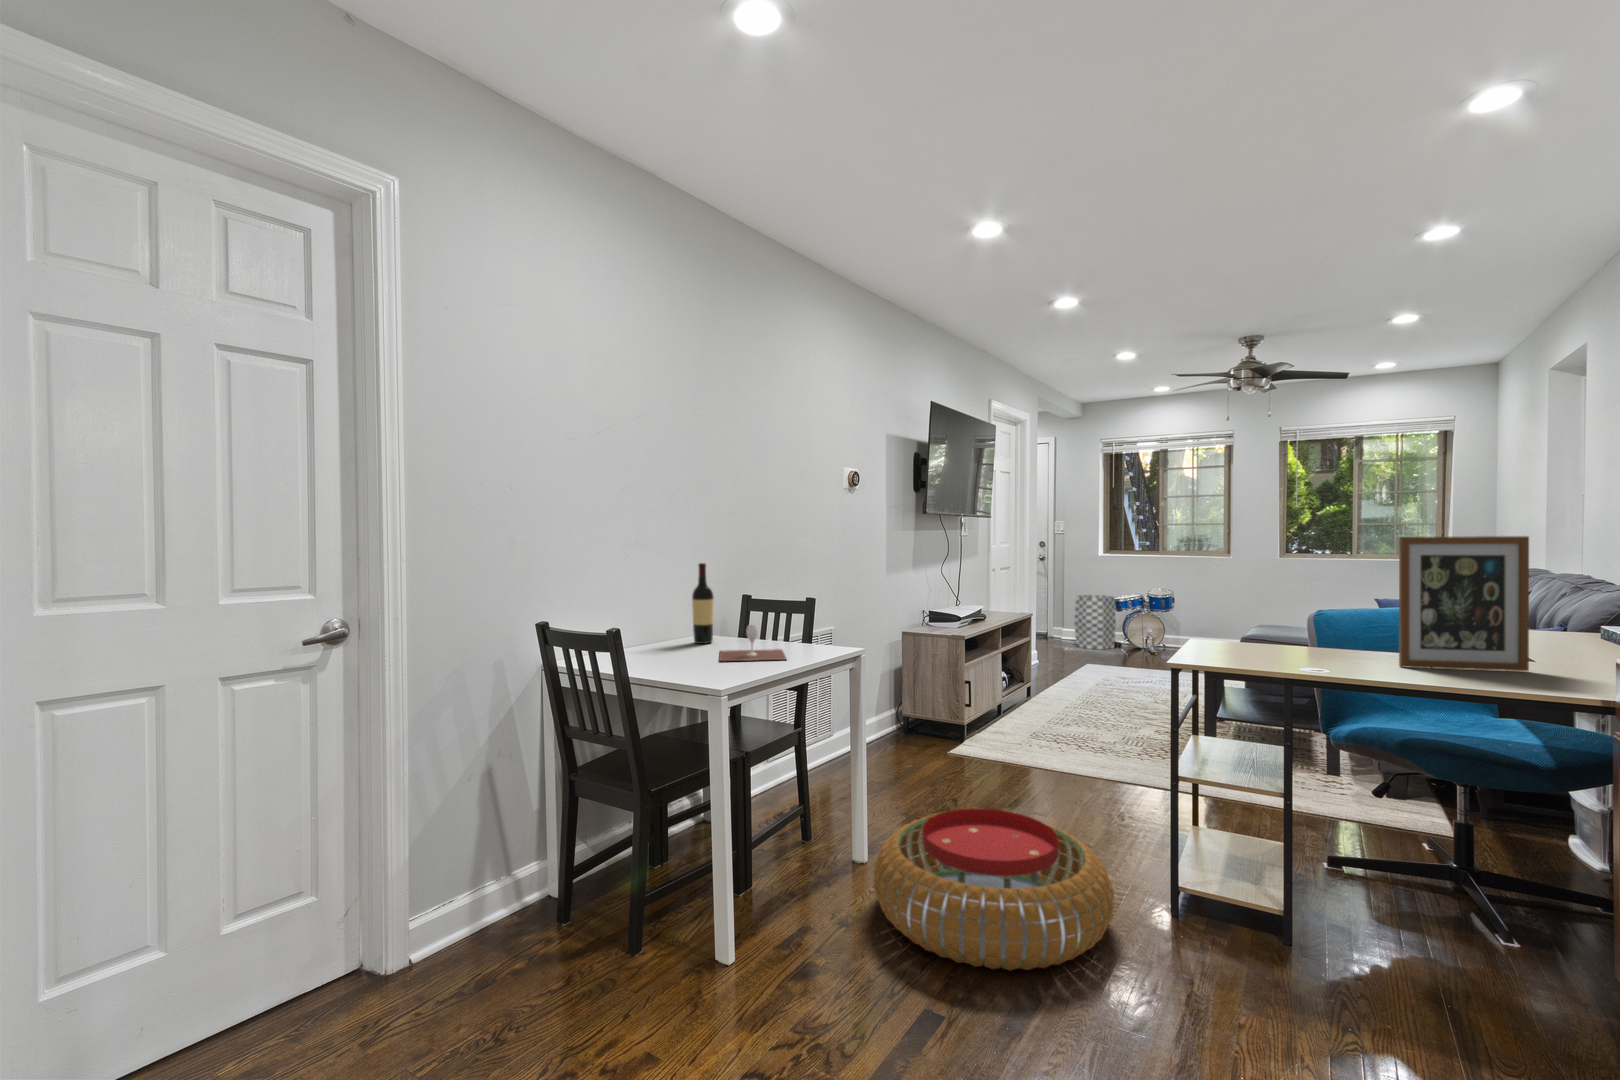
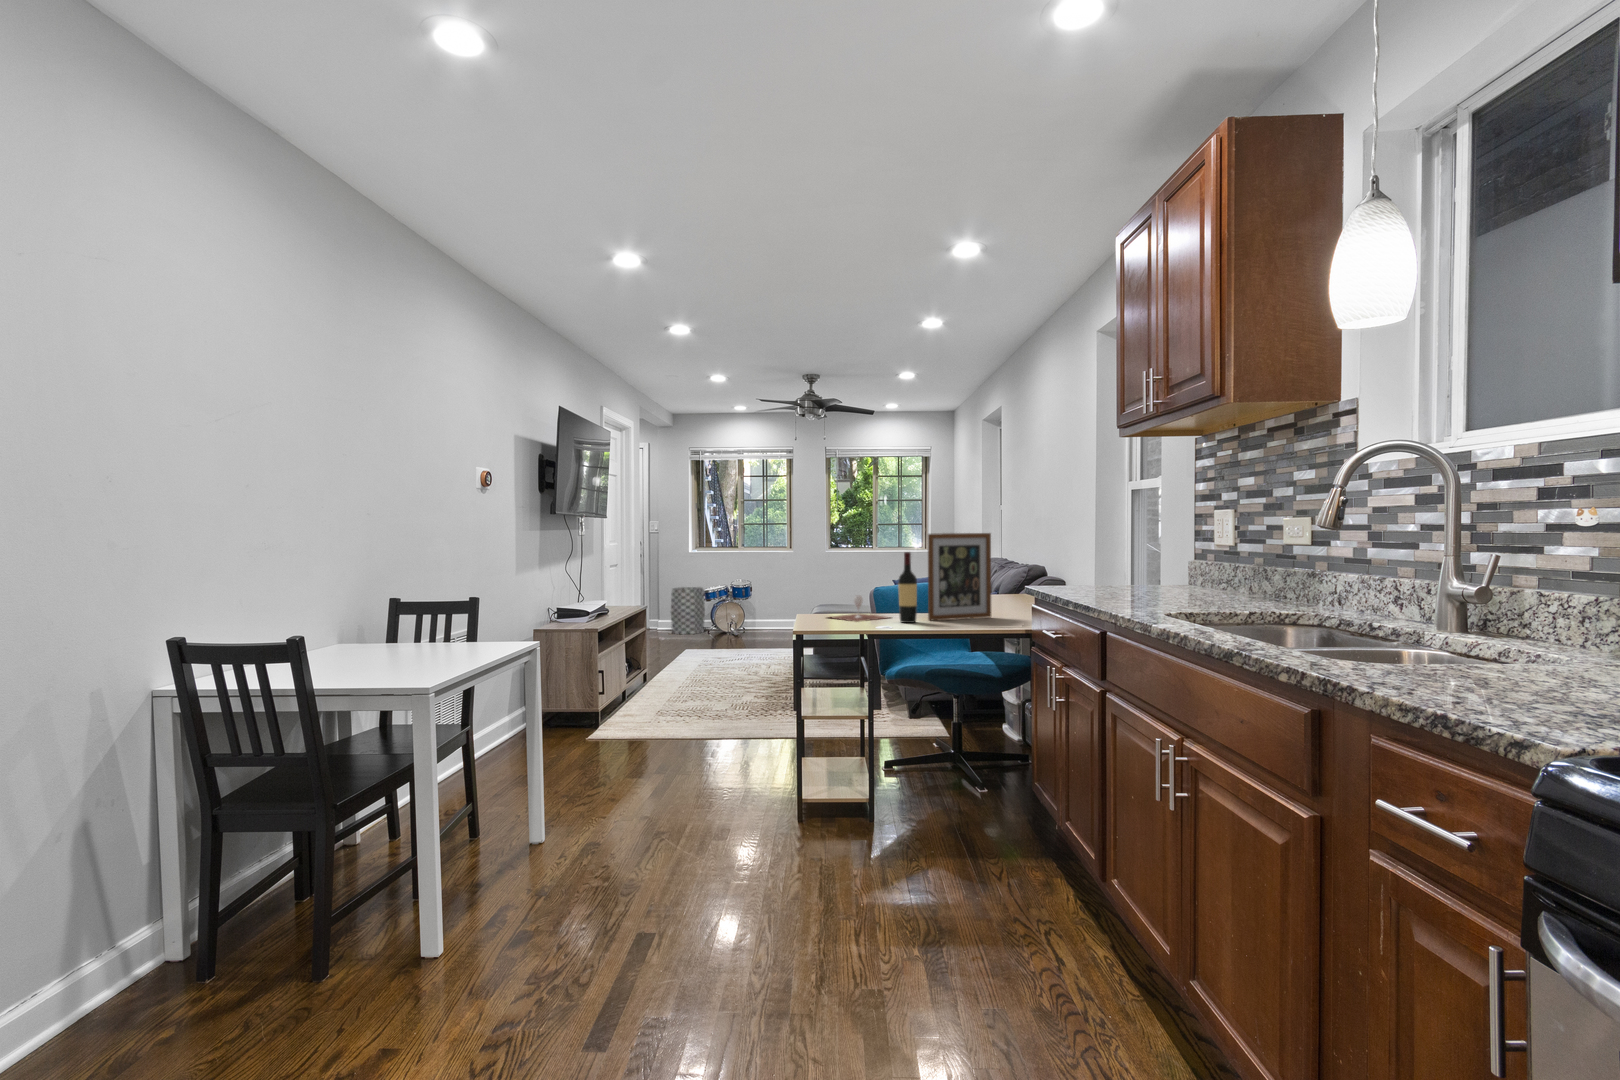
wine bottle: present [692,563,714,644] -> present [898,552,917,623]
wine glass: present [719,625,786,661] -> present [831,596,887,622]
pouf: present [873,809,1114,970] -> none [565,766,765,893]

